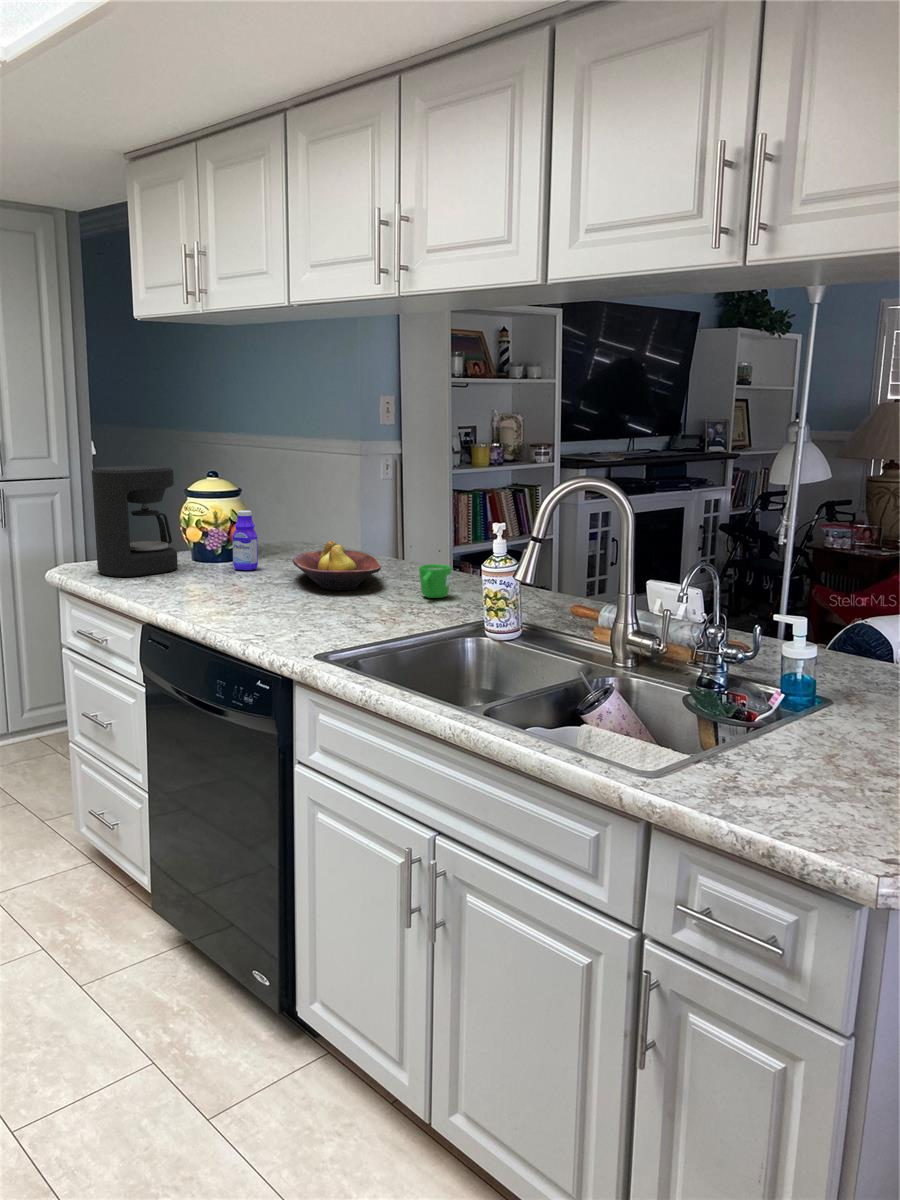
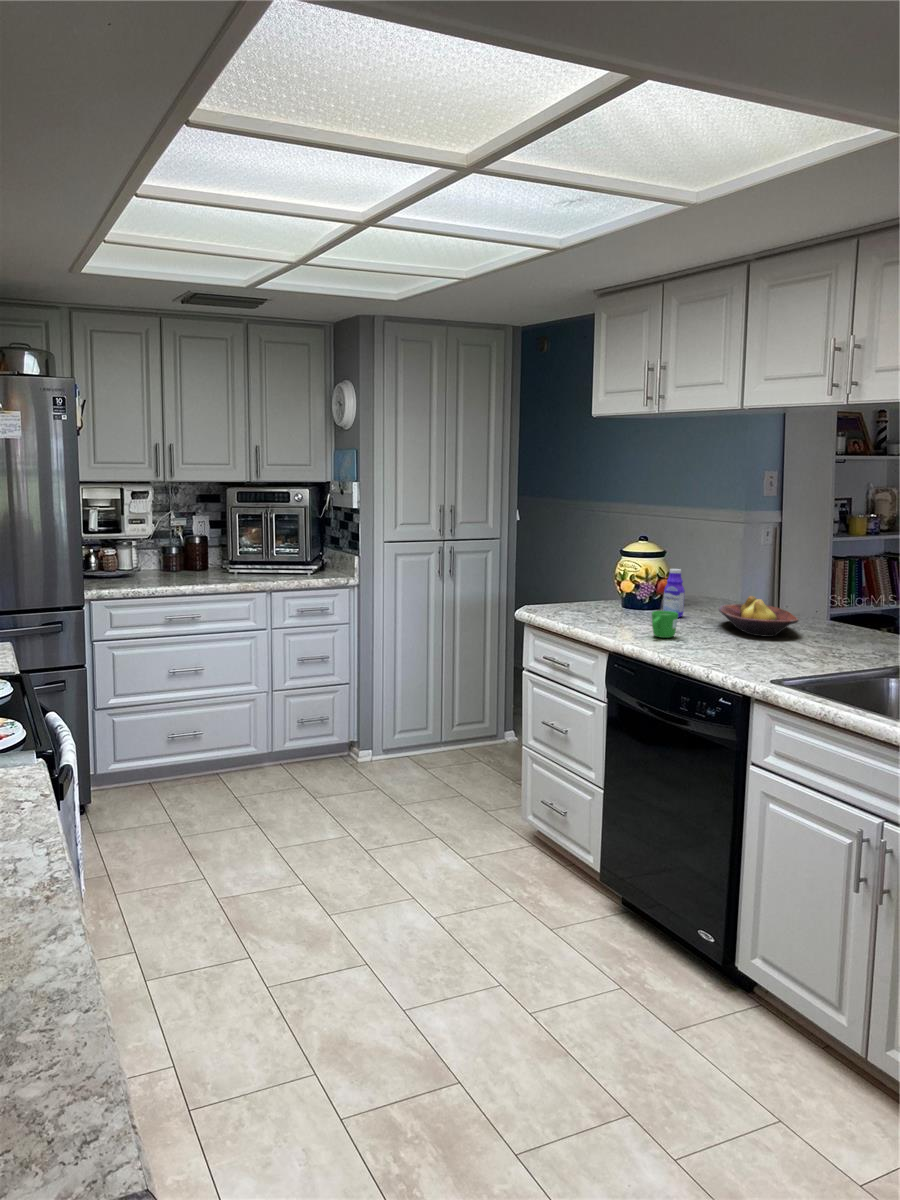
coffee maker: present [92,466,178,577] -> none [557,531,620,618]
mug: present [419,564,451,598] -> present [652,611,678,638]

